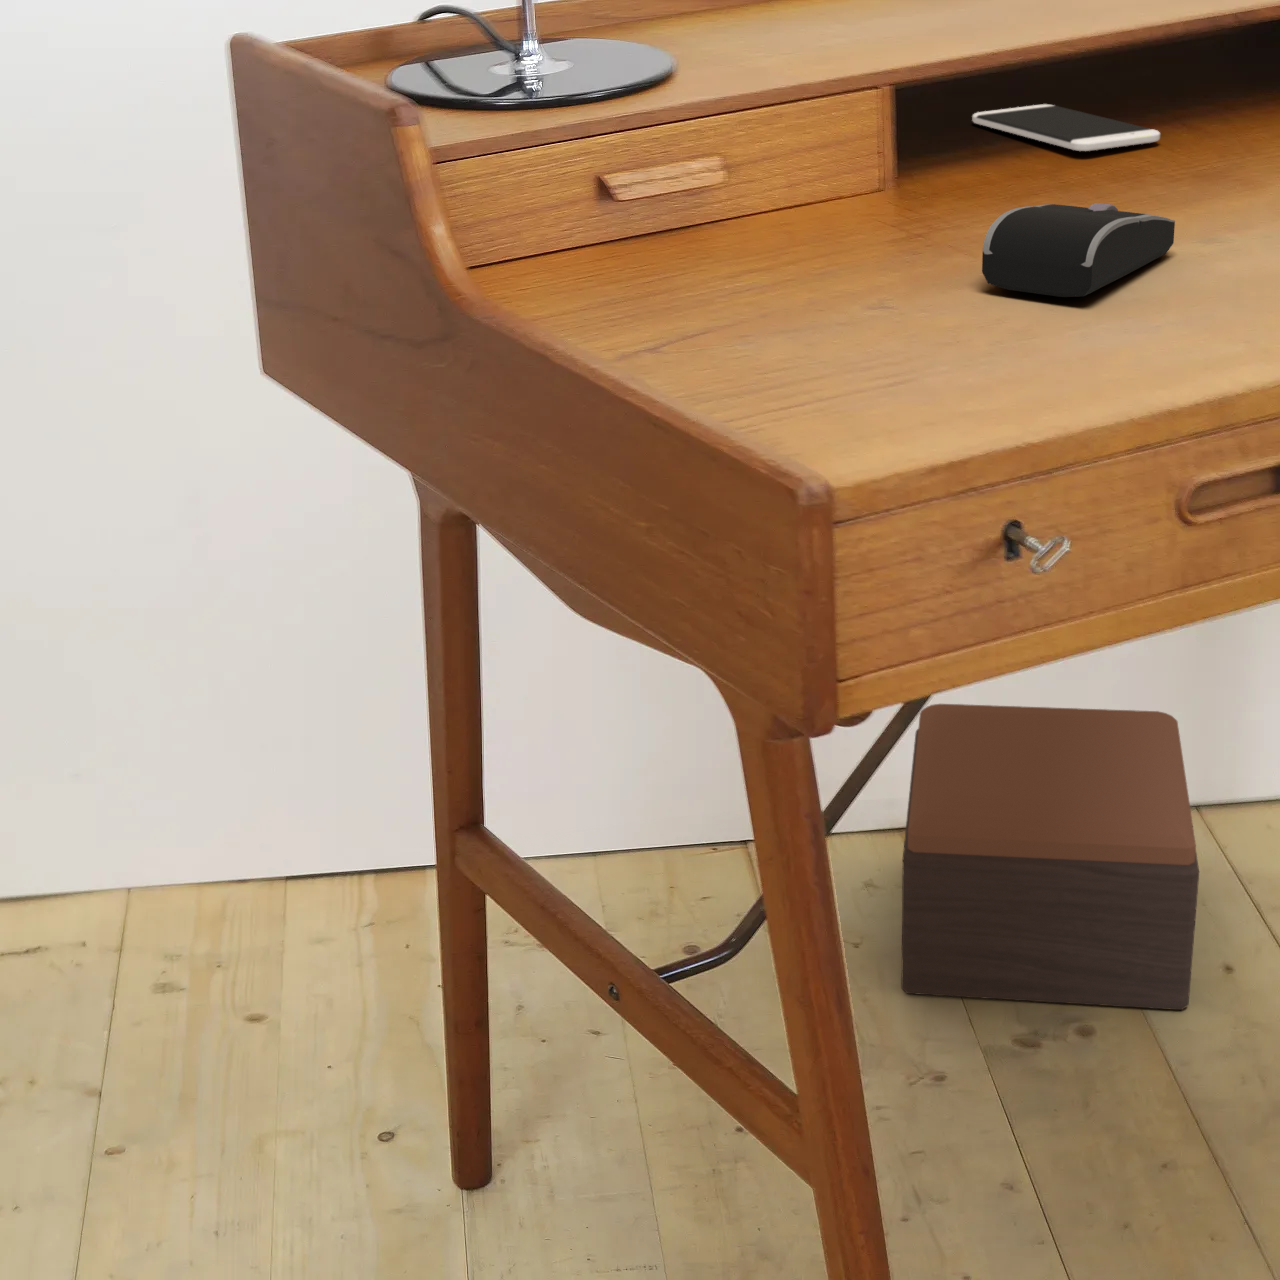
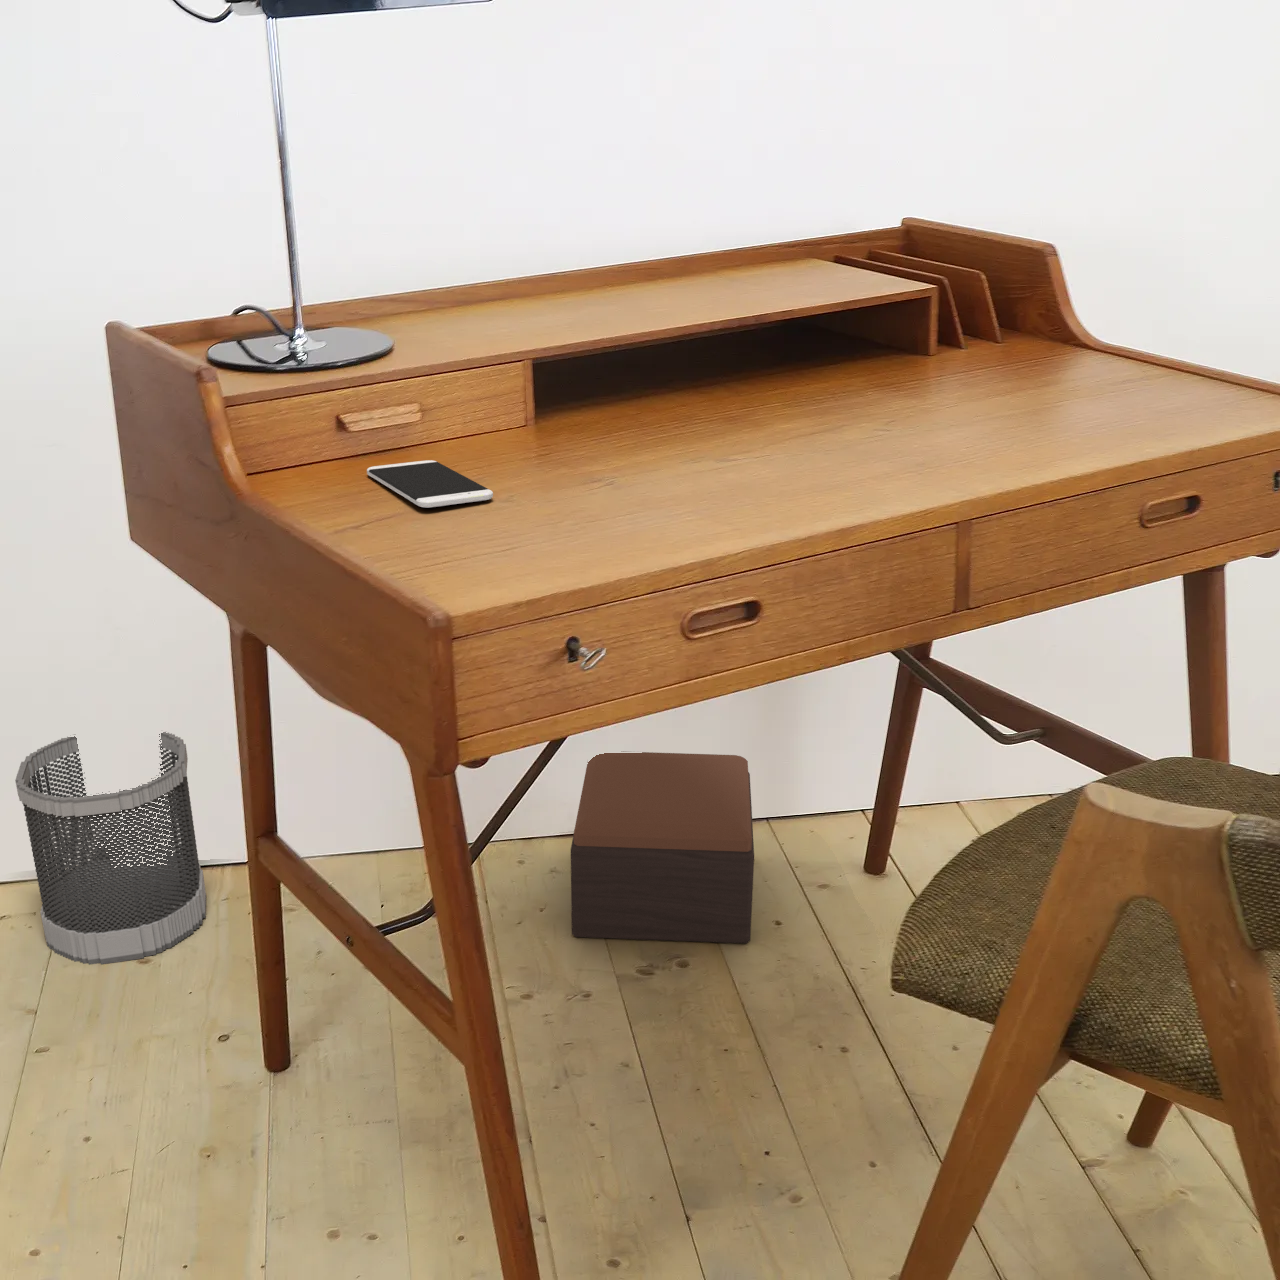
smartphone: present [972,104,1160,151] -> present [367,460,493,508]
computer mouse: present [982,203,1175,297] -> none [572,442,694,499]
wastebasket: none [72,664,343,1018] -> present [15,732,206,965]

